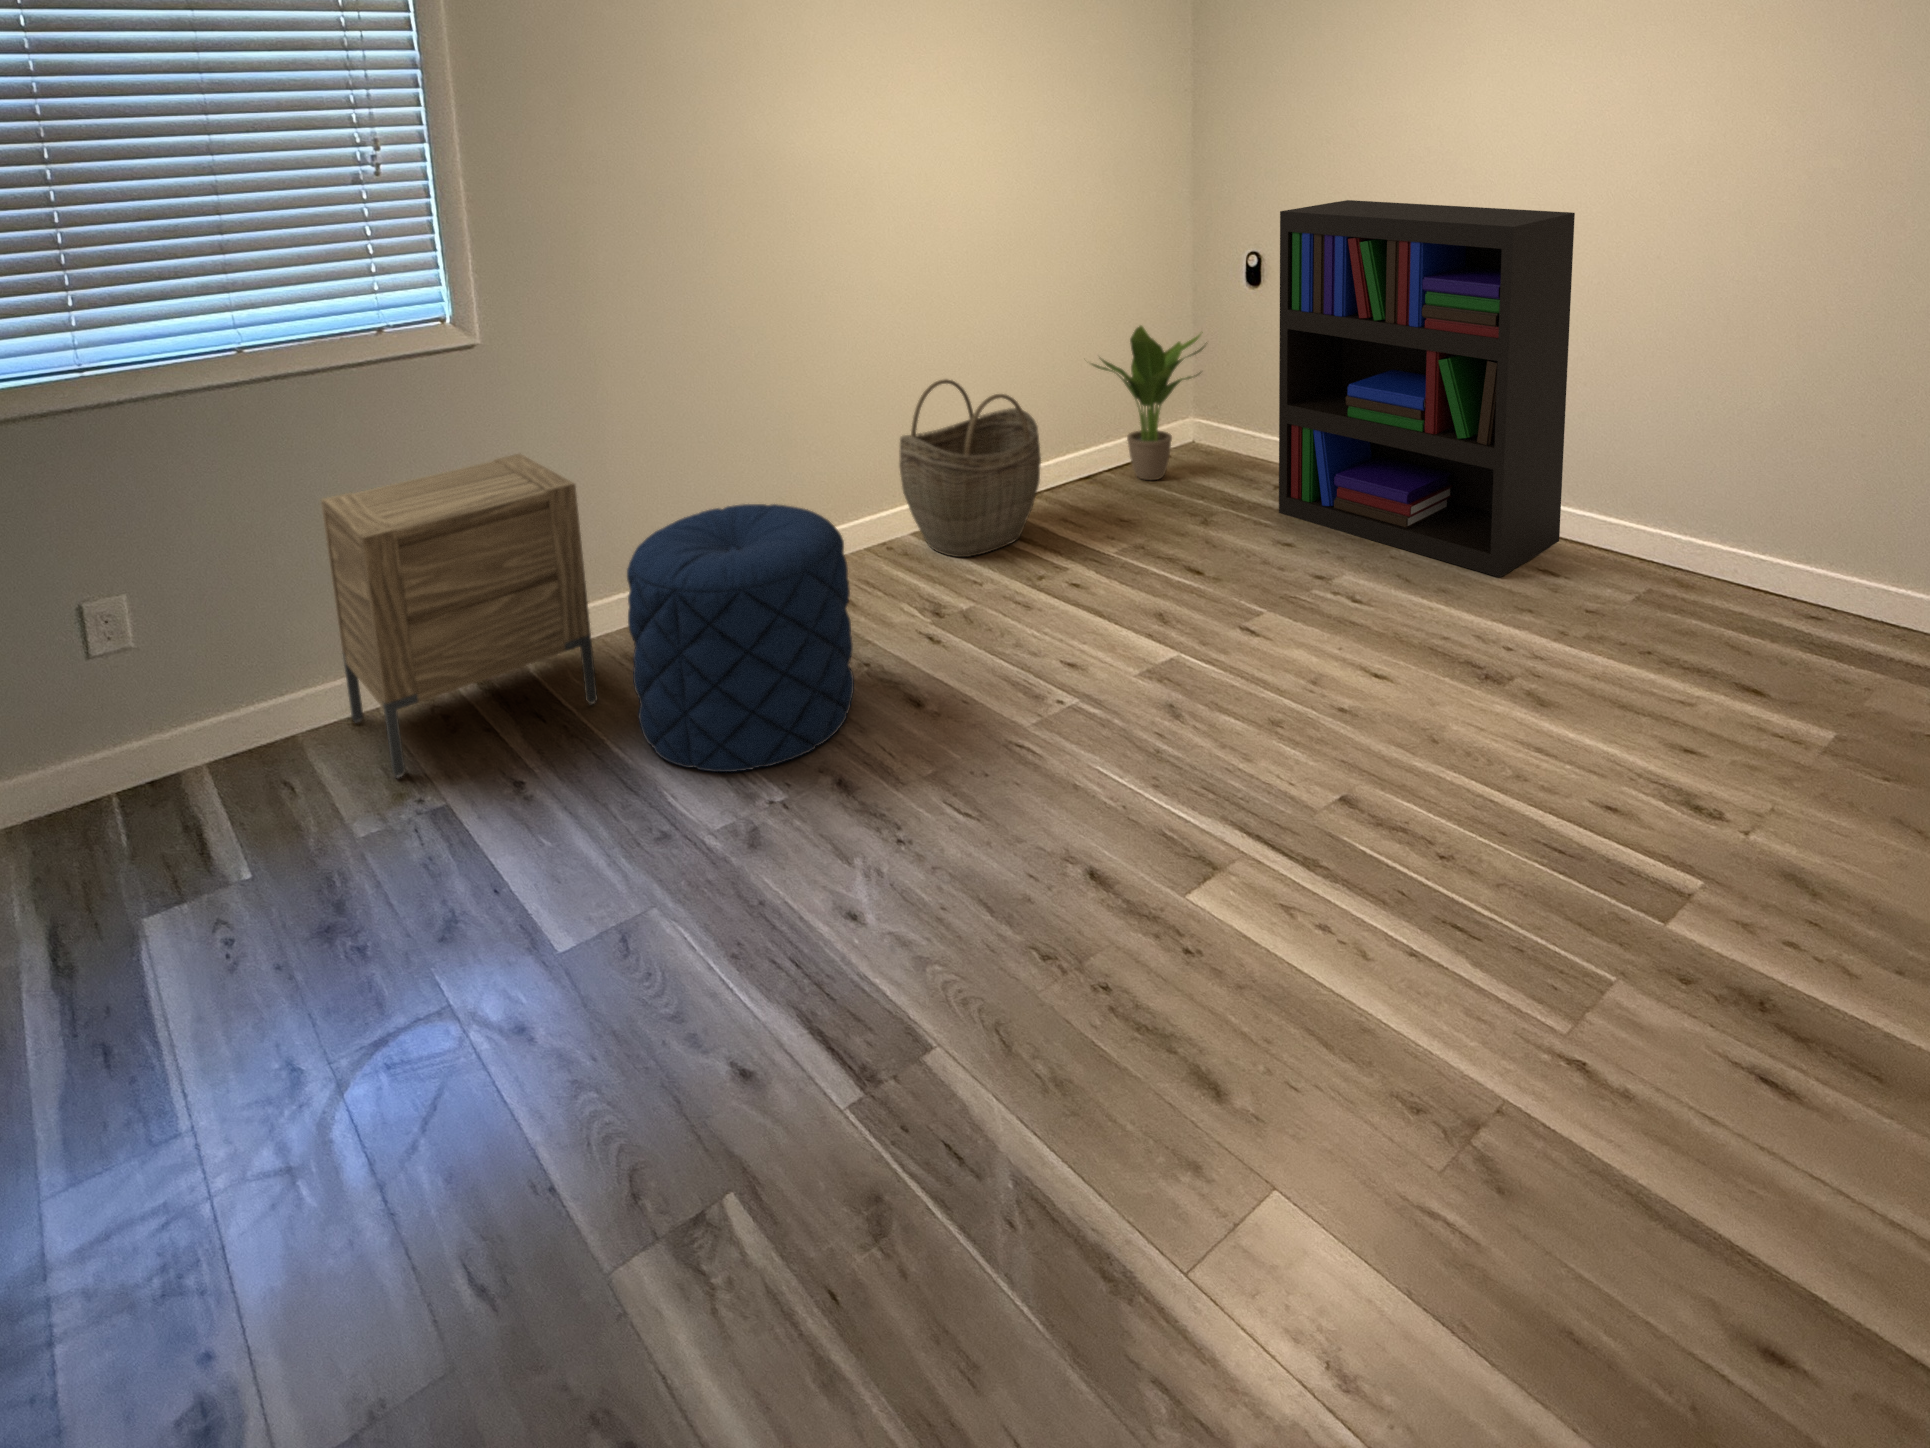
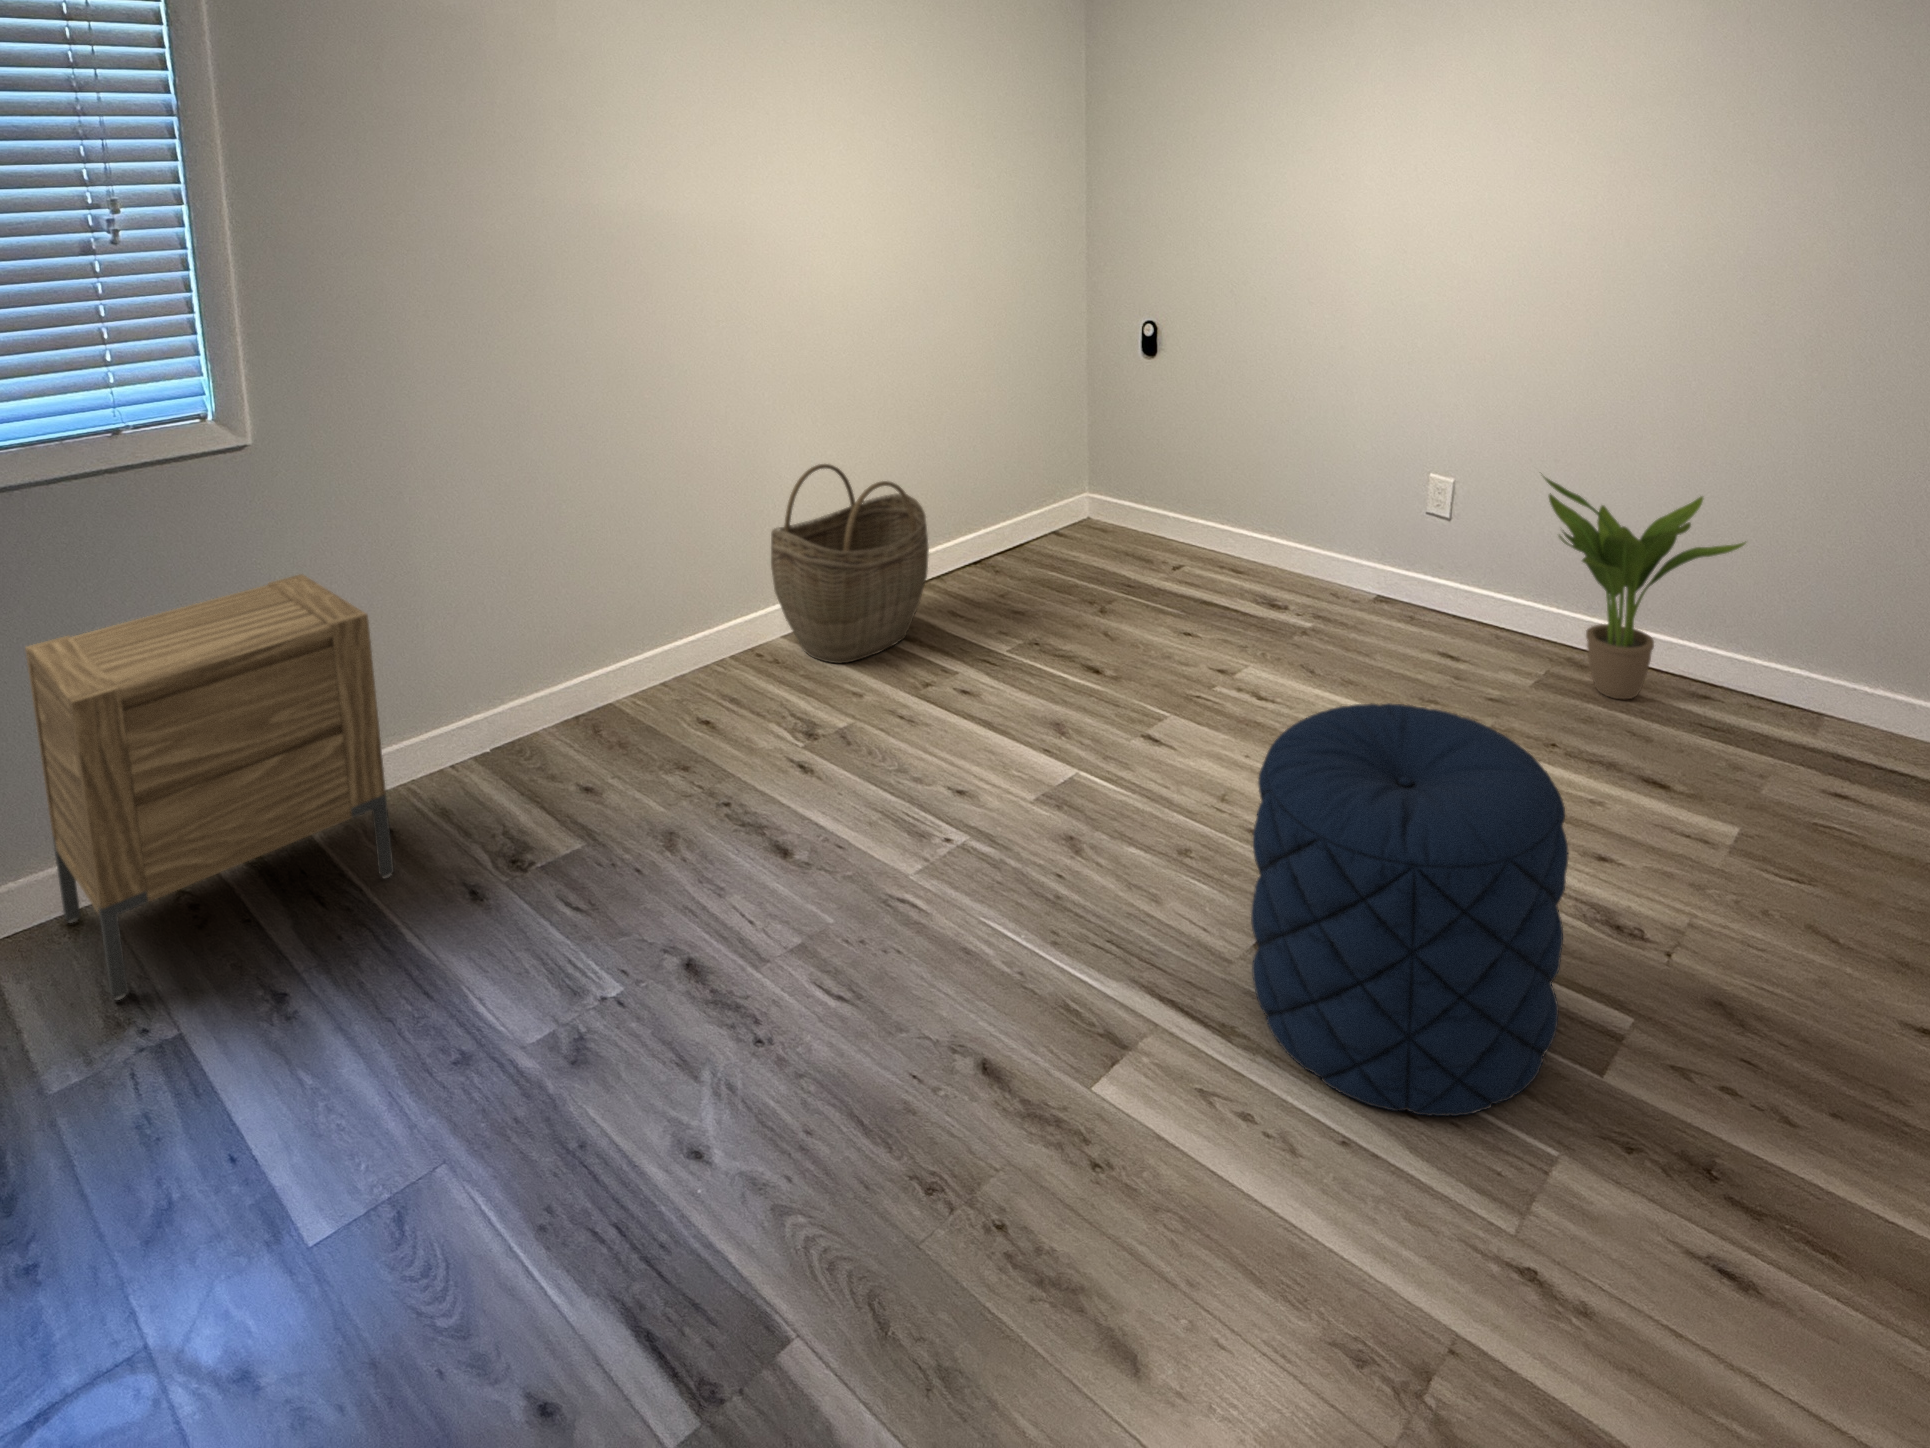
bookshelf: present [1279,200,1575,577] -> none [1180,269,1473,665]
potted plant: present [1092,326,1204,480] -> present [1544,477,1746,699]
pouf: present [627,504,854,772] -> present [1251,703,1569,1116]

